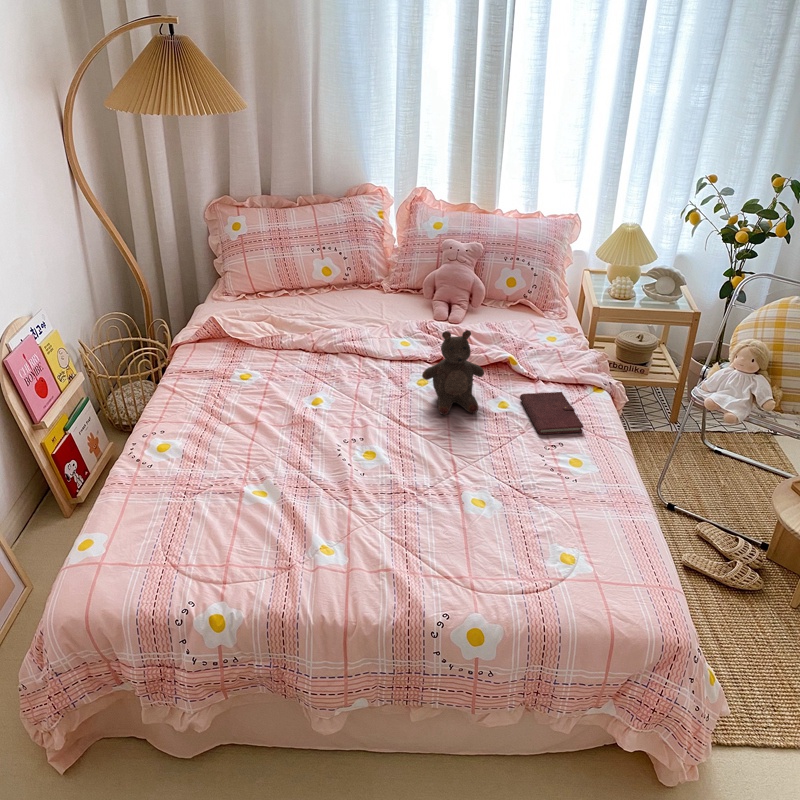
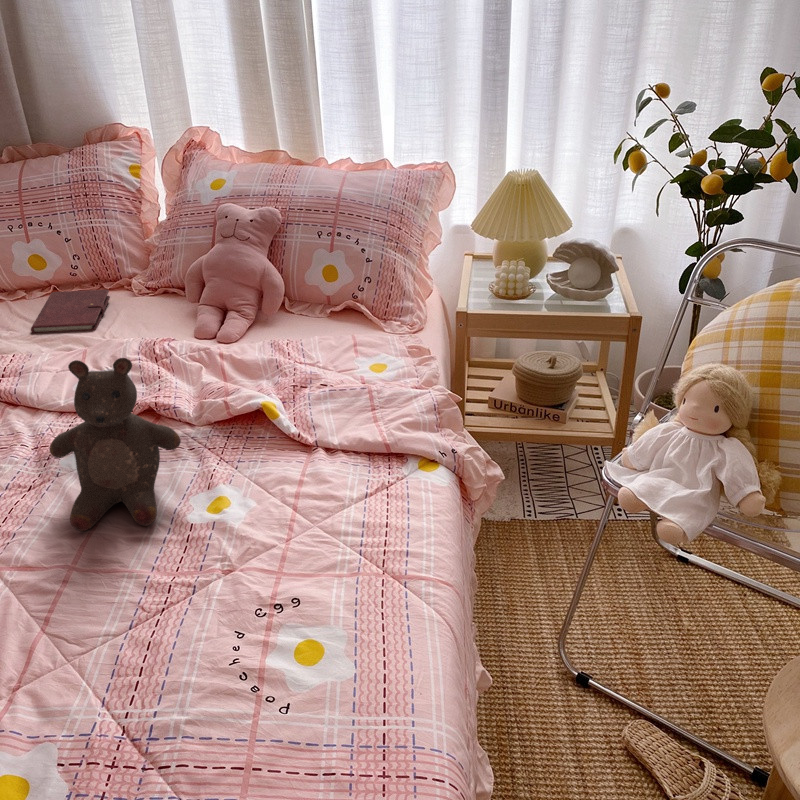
notebook: present [520,392,583,434] -> present [31,290,110,333]

